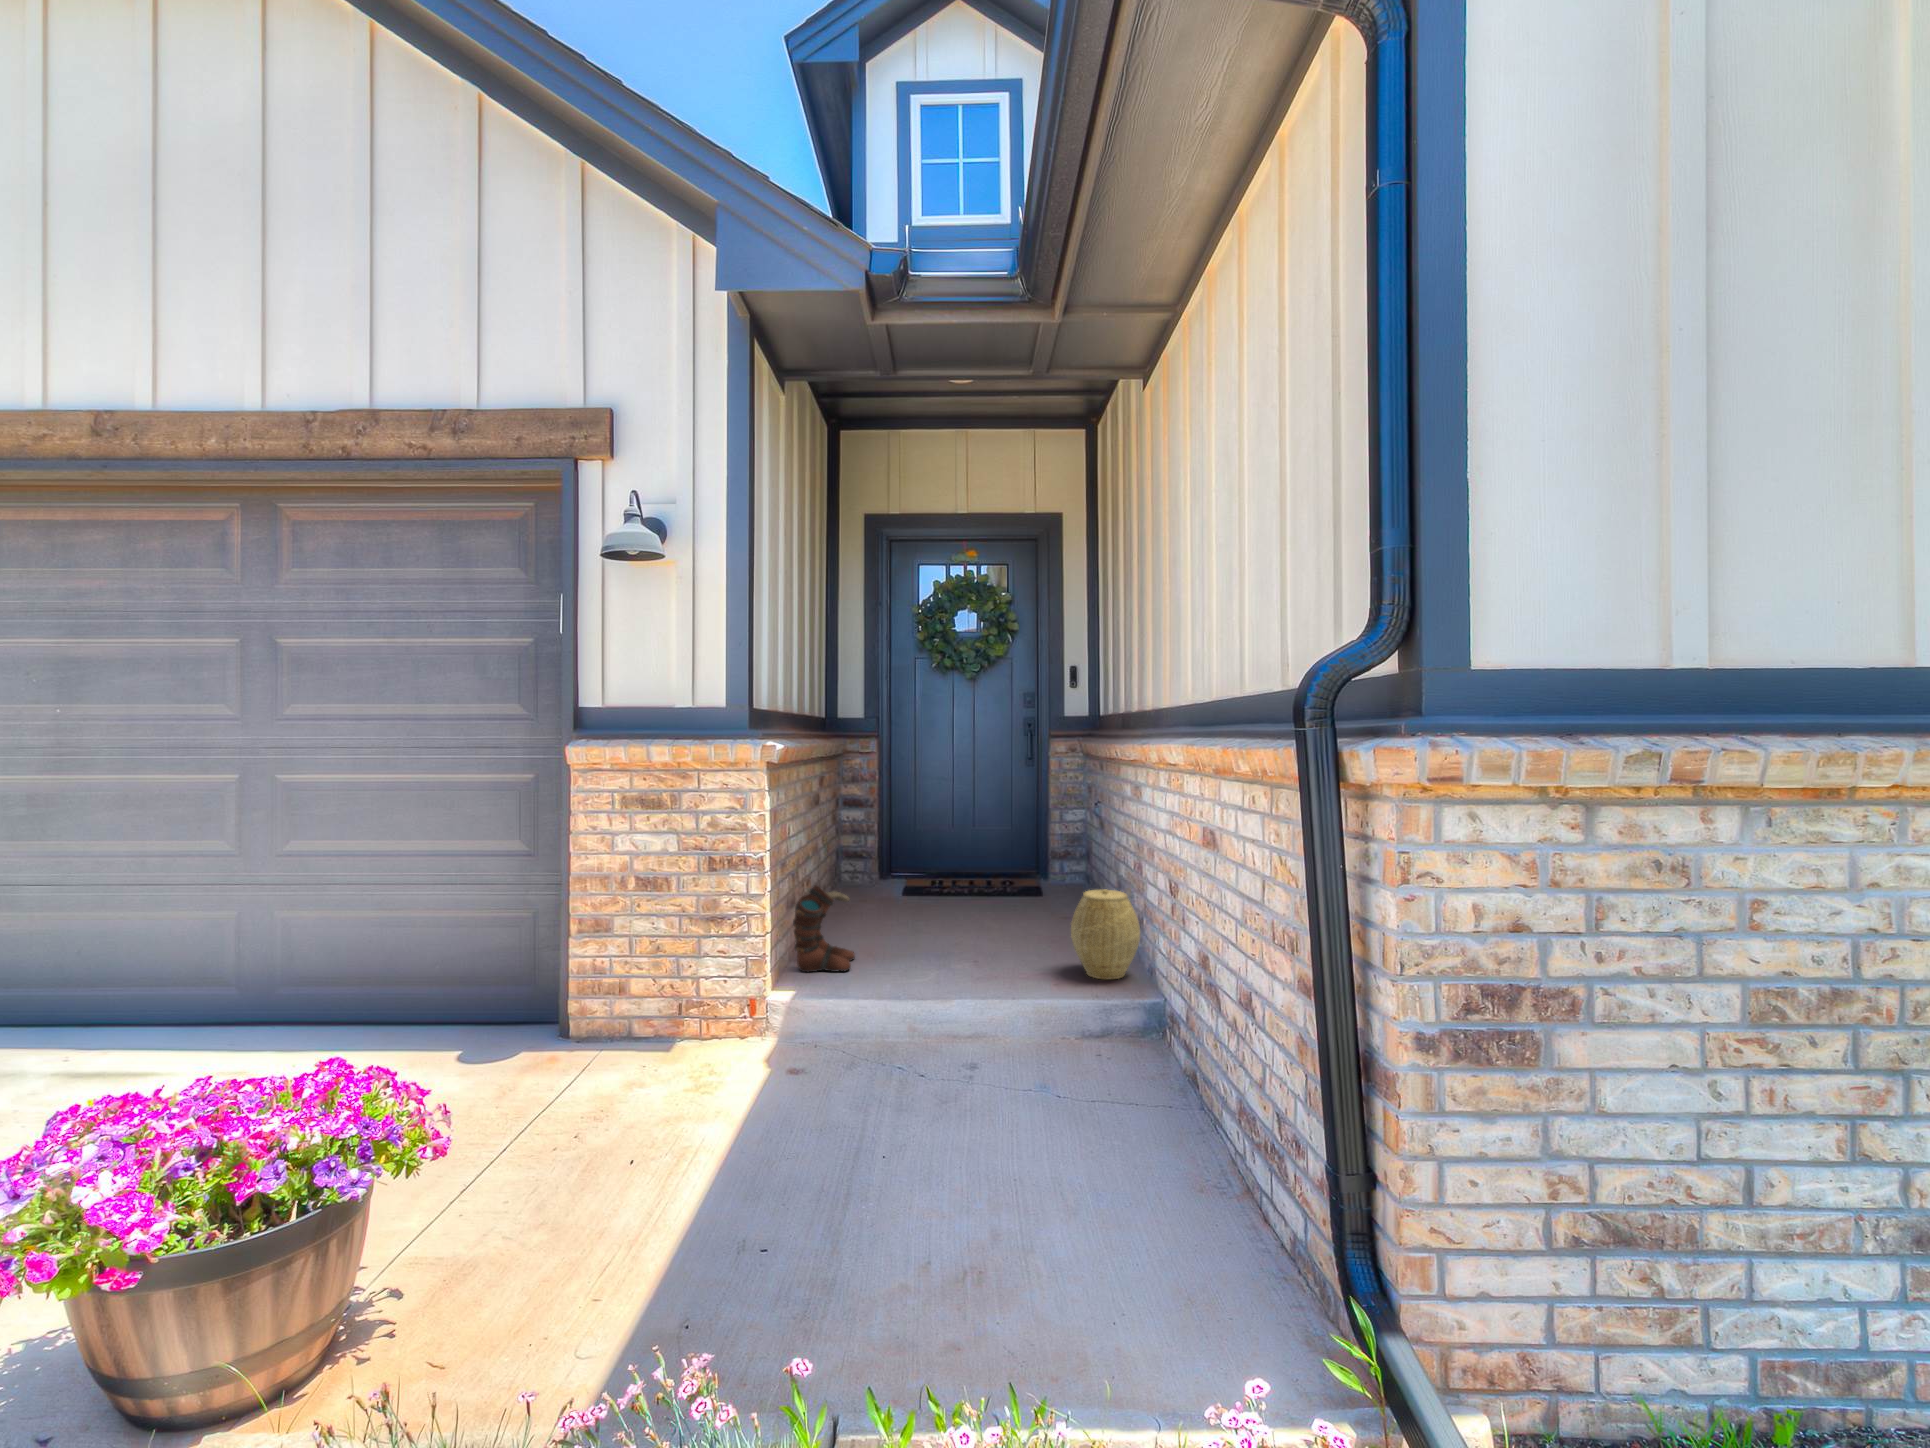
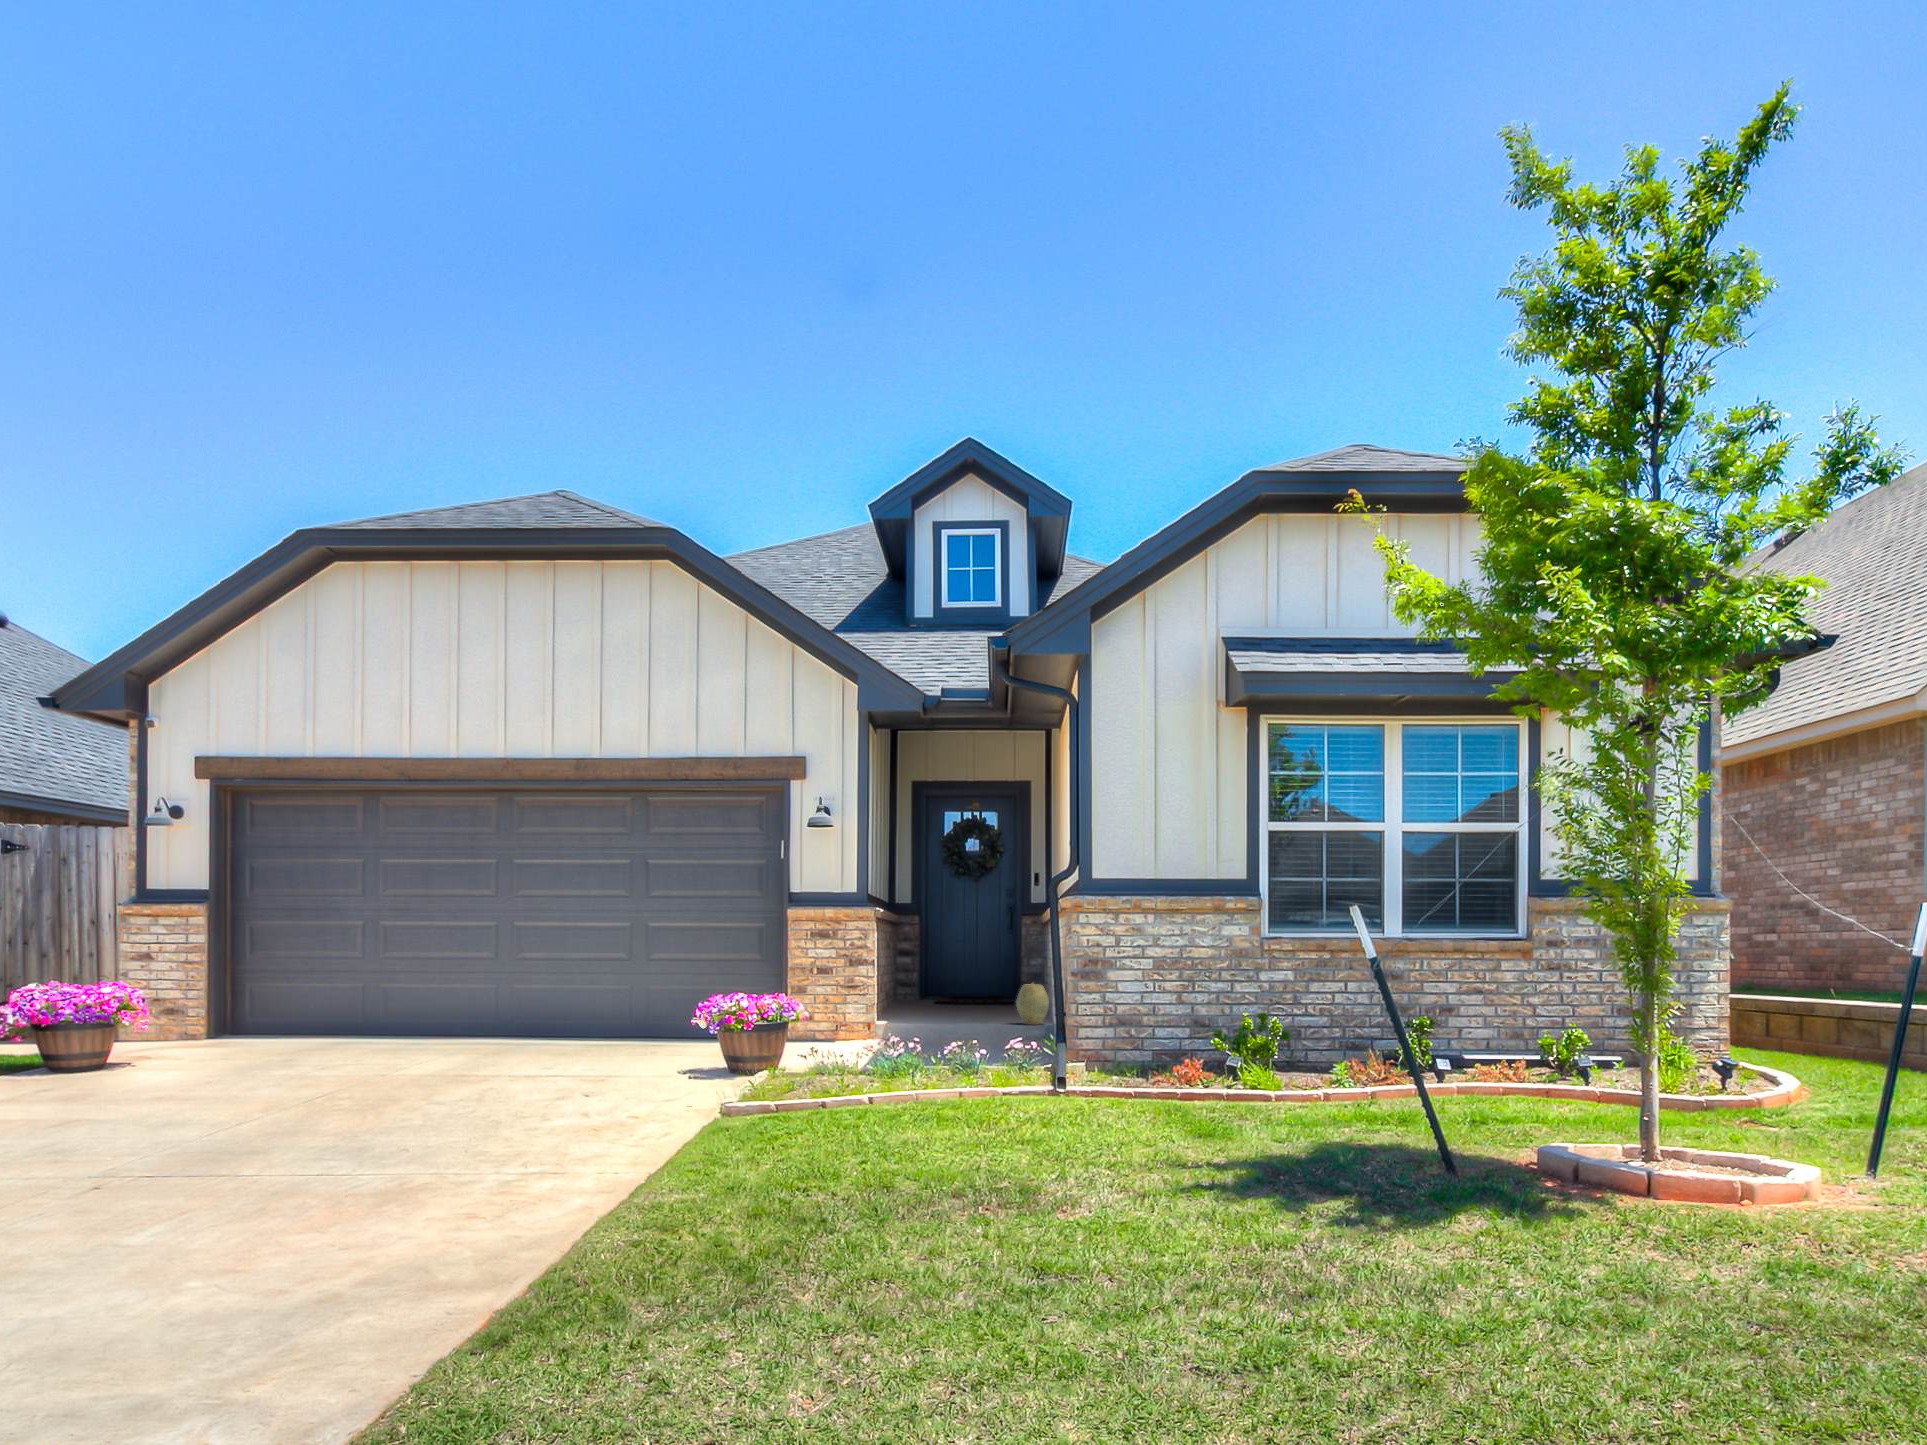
boots: present [793,885,855,973] -> none [882,983,911,1022]

